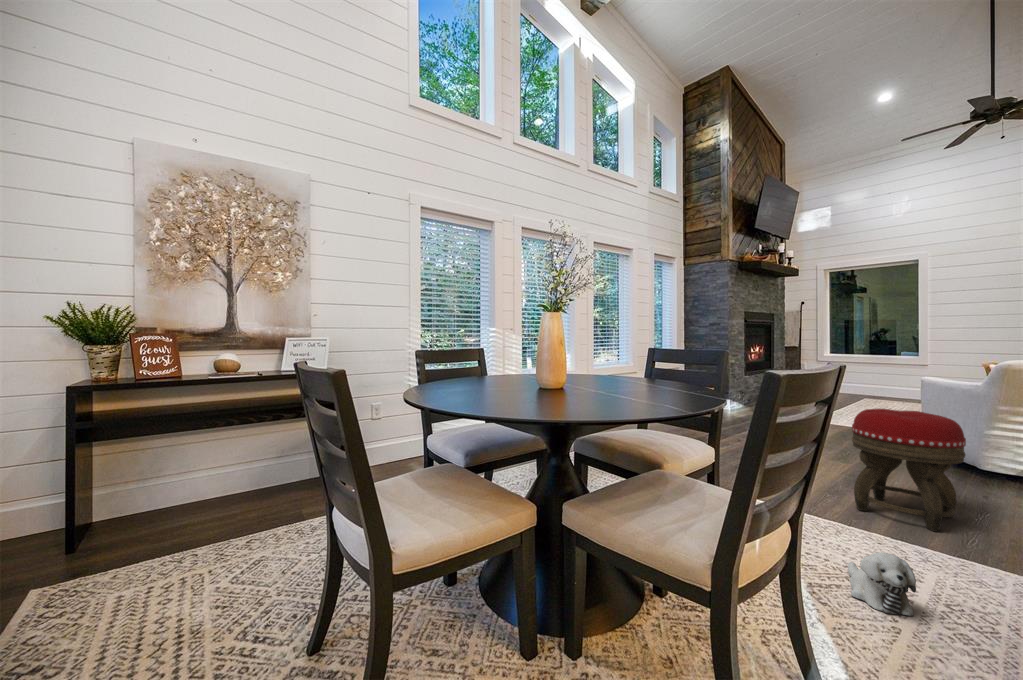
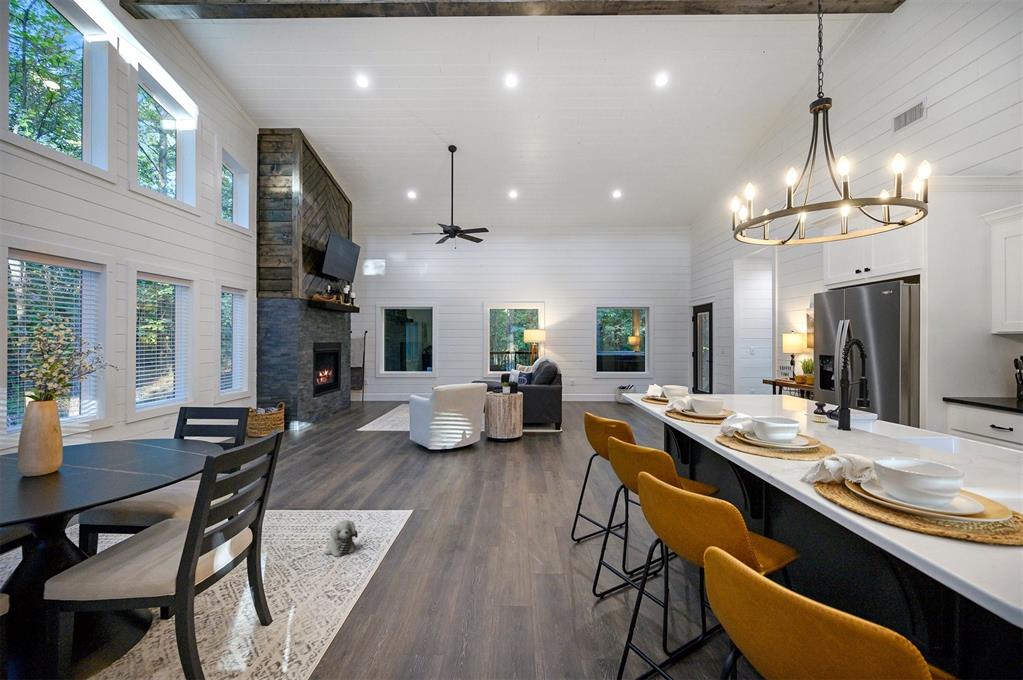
footstool: present [852,409,966,532] -> none [355,424,407,496]

